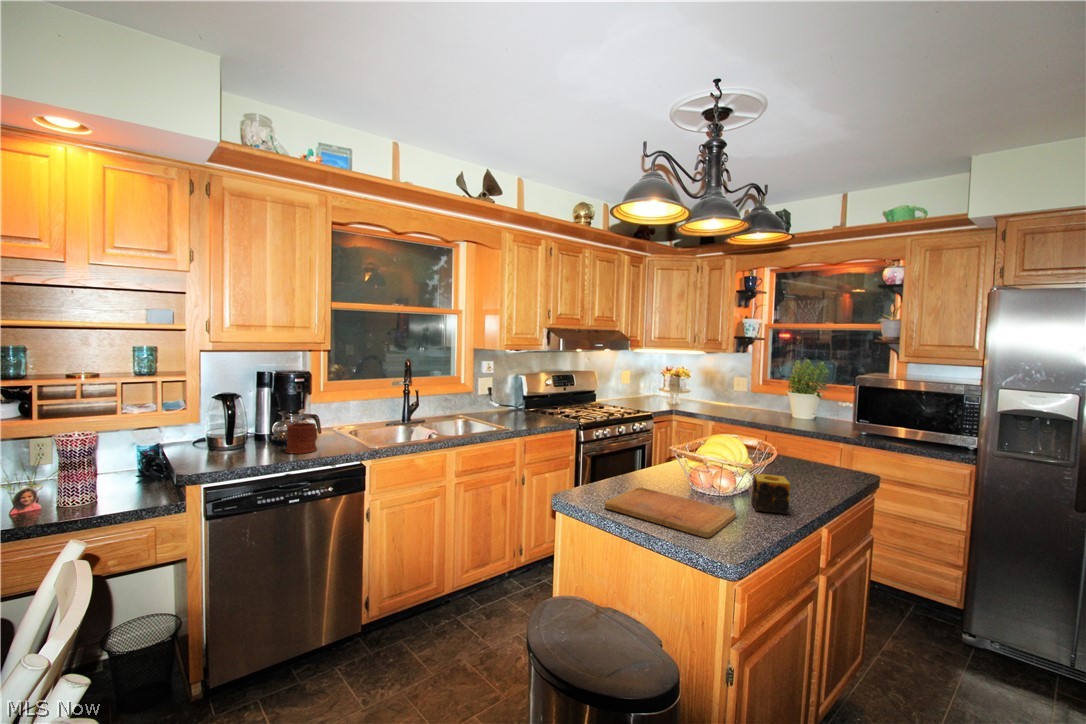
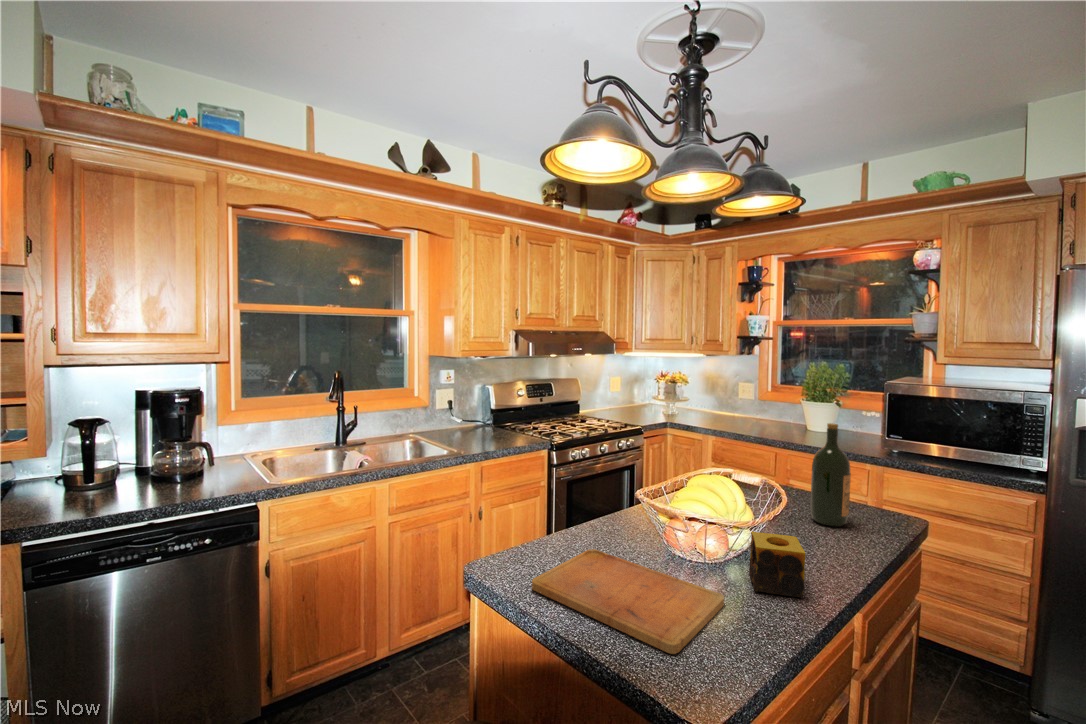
wine bottle: none [794,403,824,479] -> present [811,423,851,526]
mug: present [285,423,317,454] -> none [157,453,205,495]

